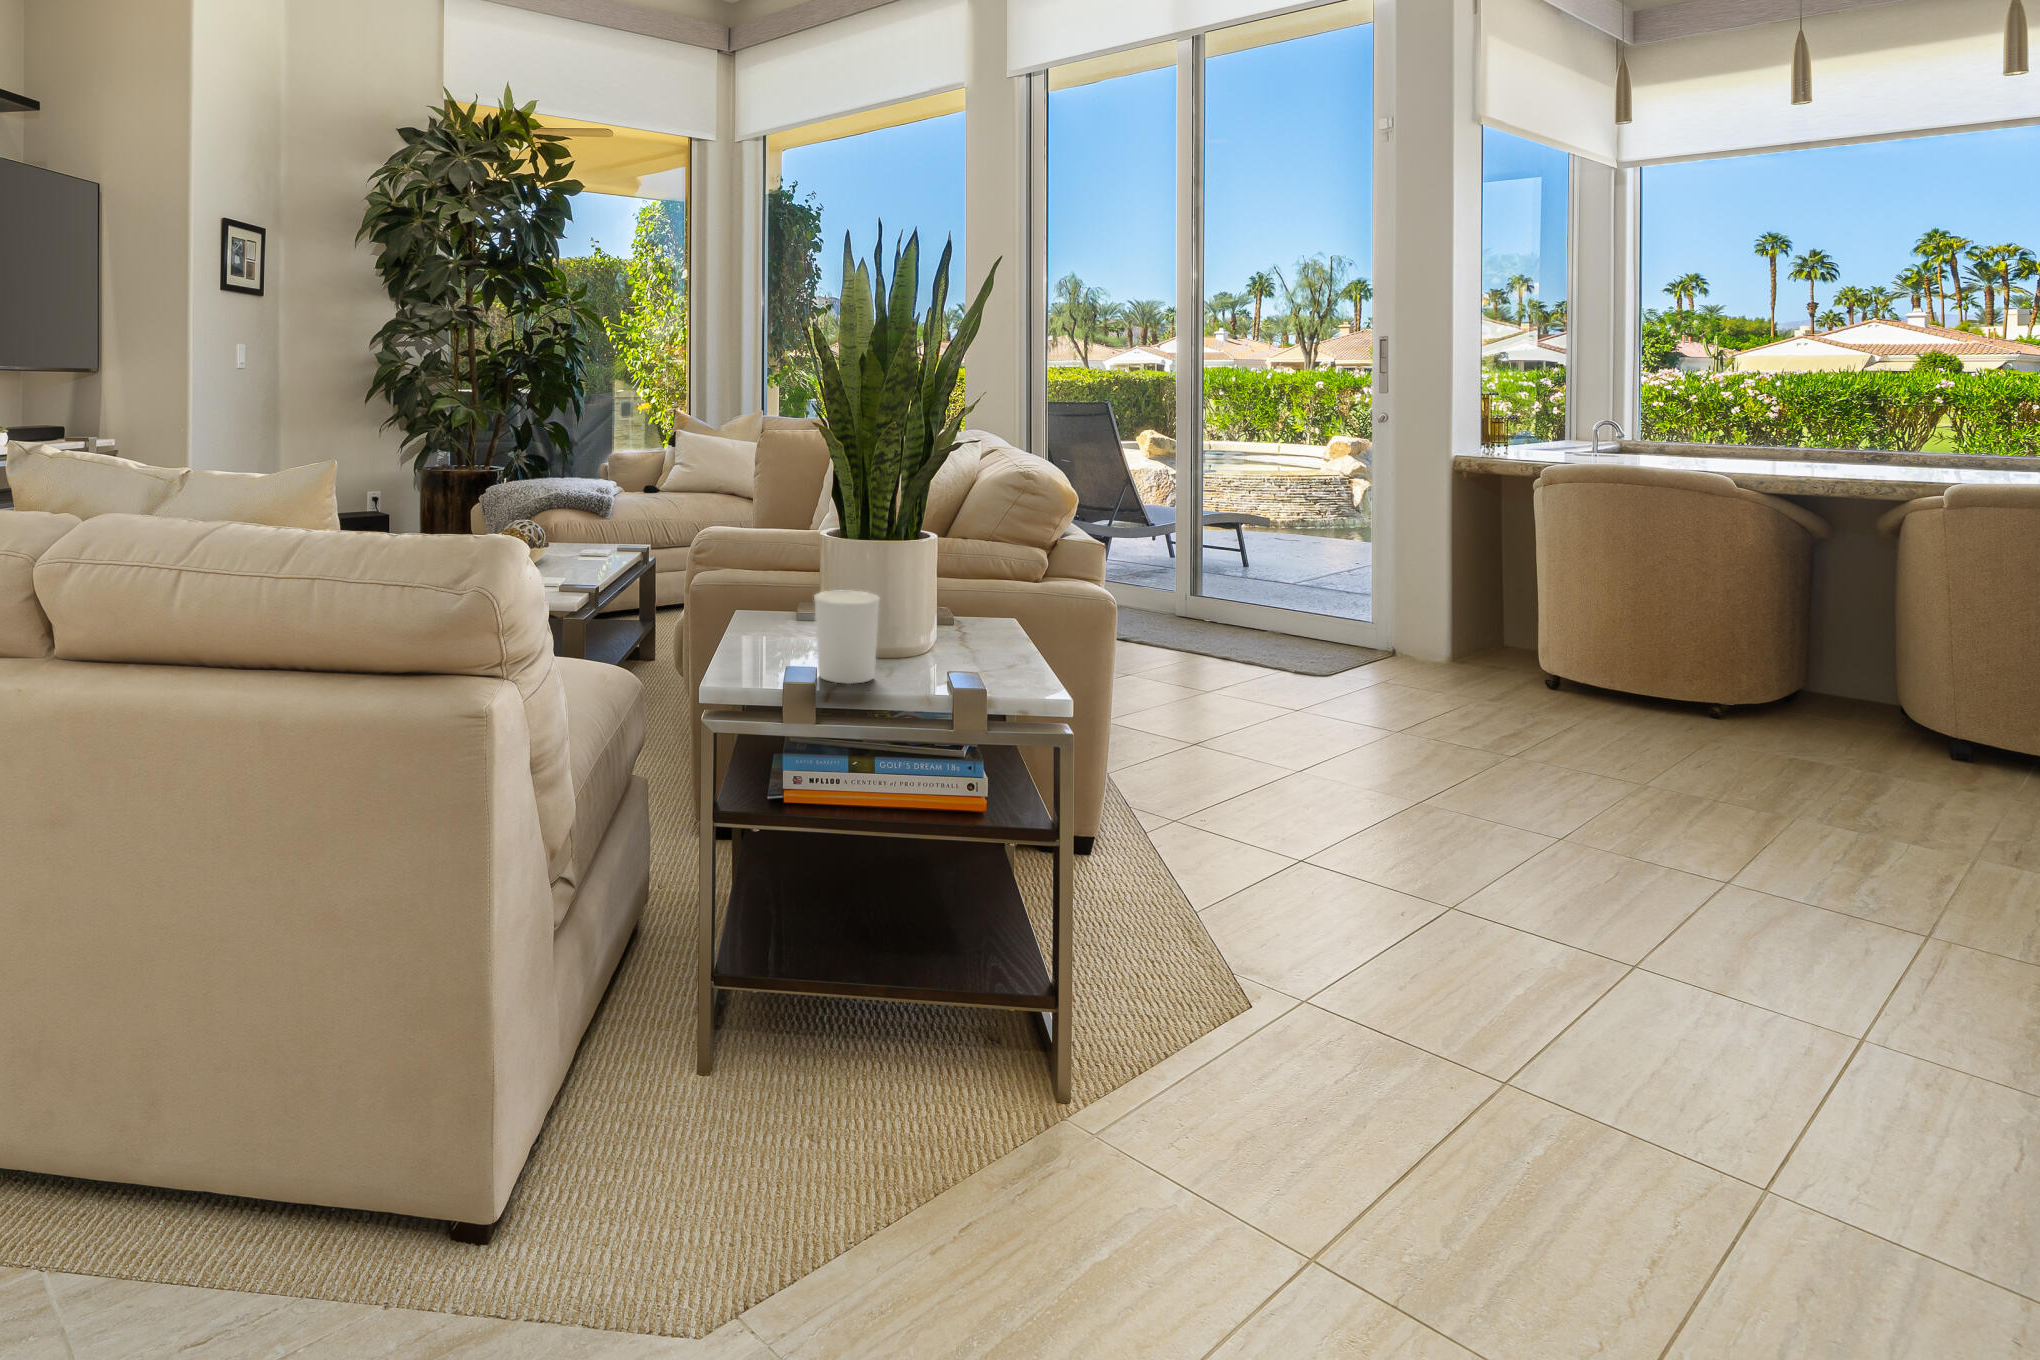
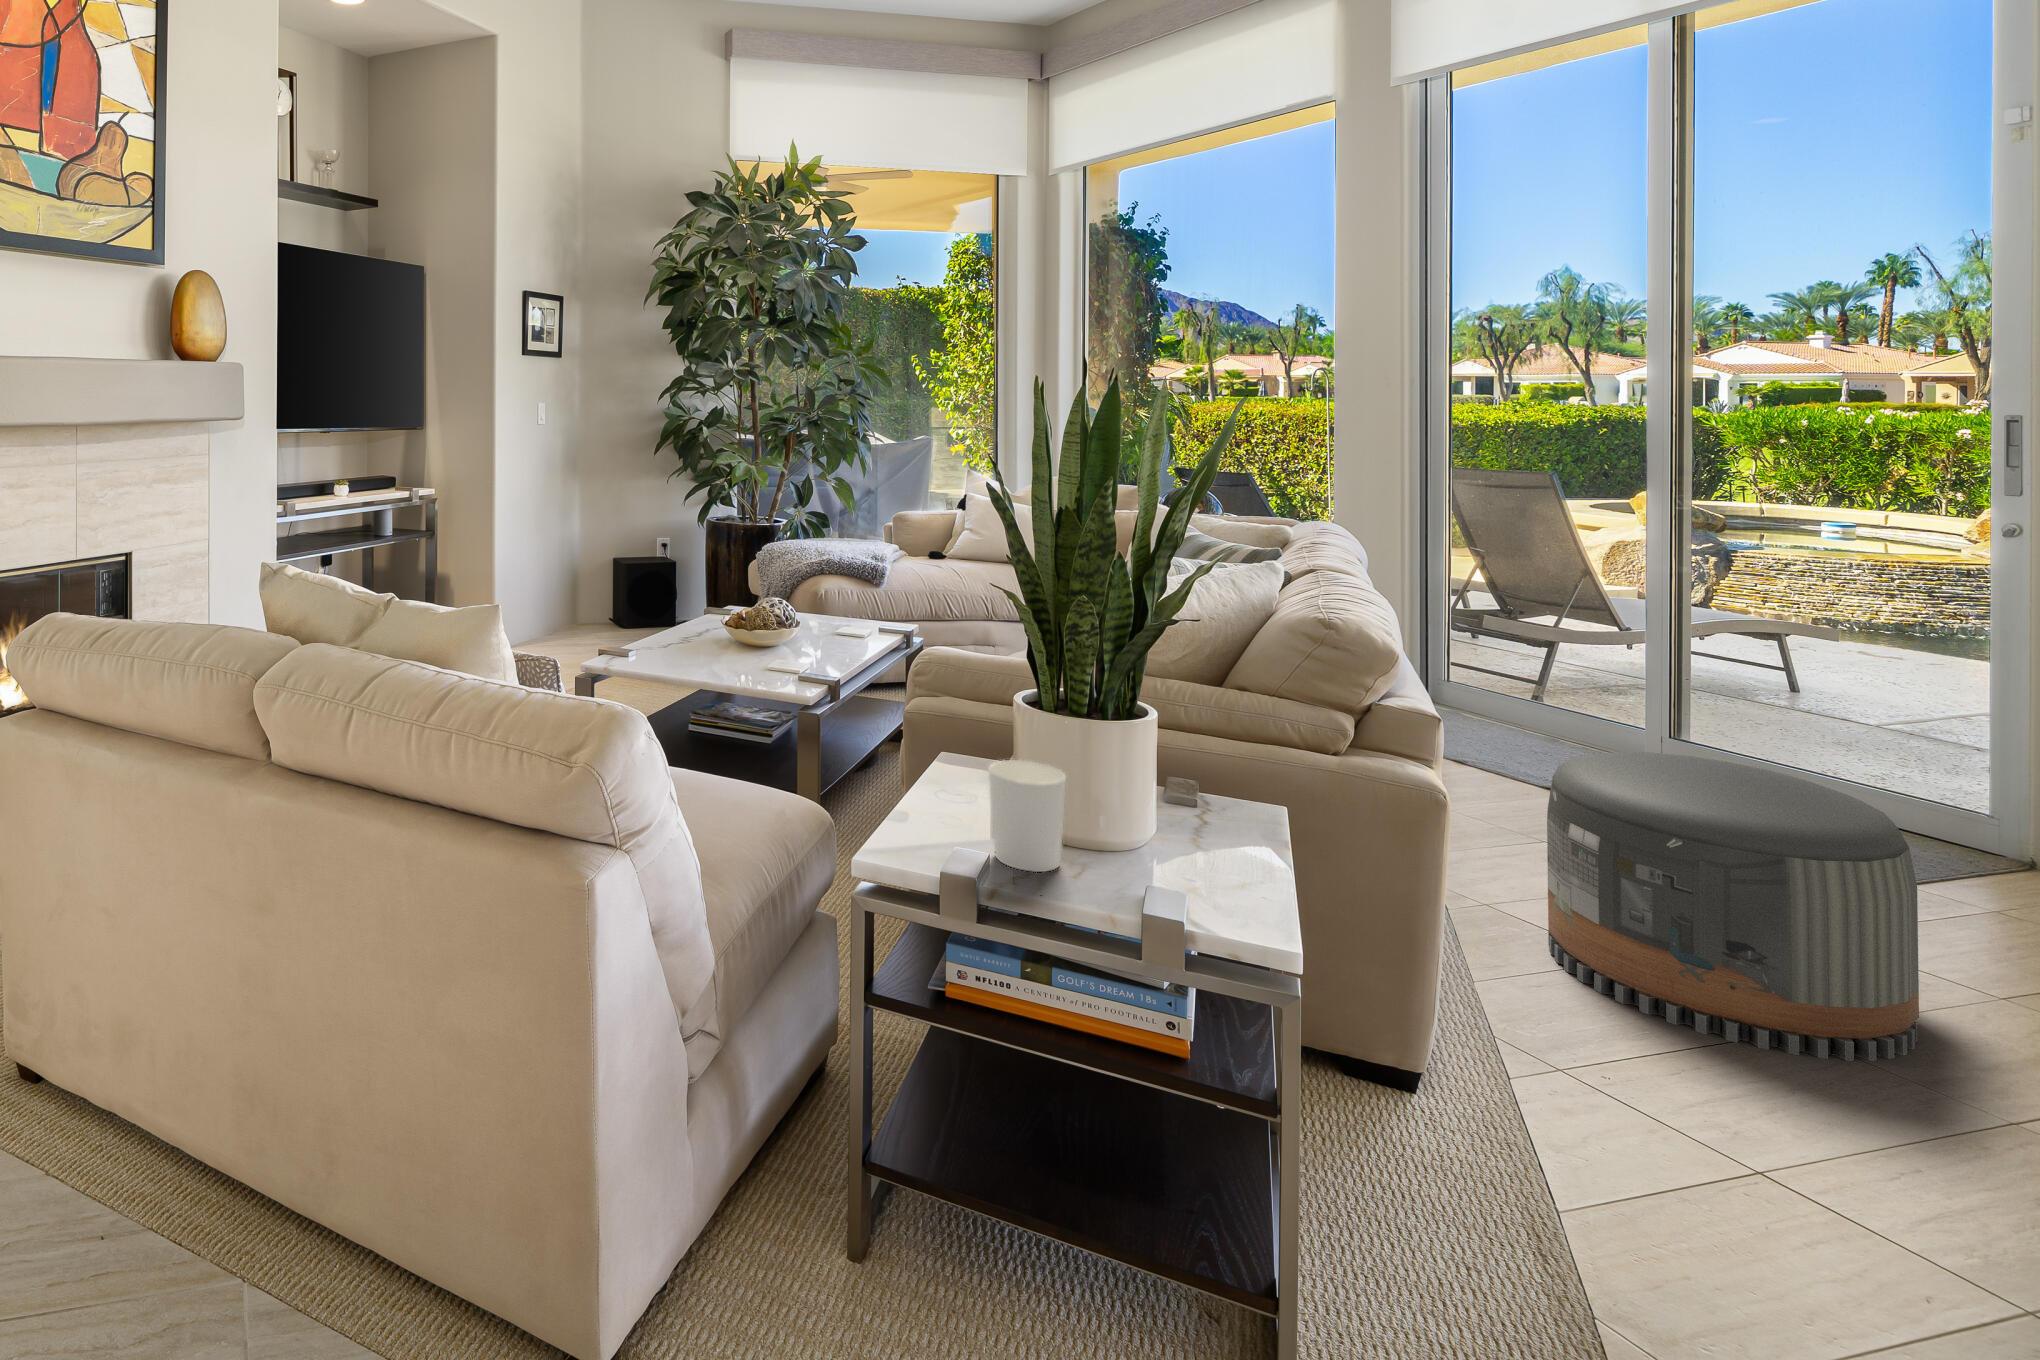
pouf: none [1157,589,1376,791] -> present [1547,752,1919,1061]

